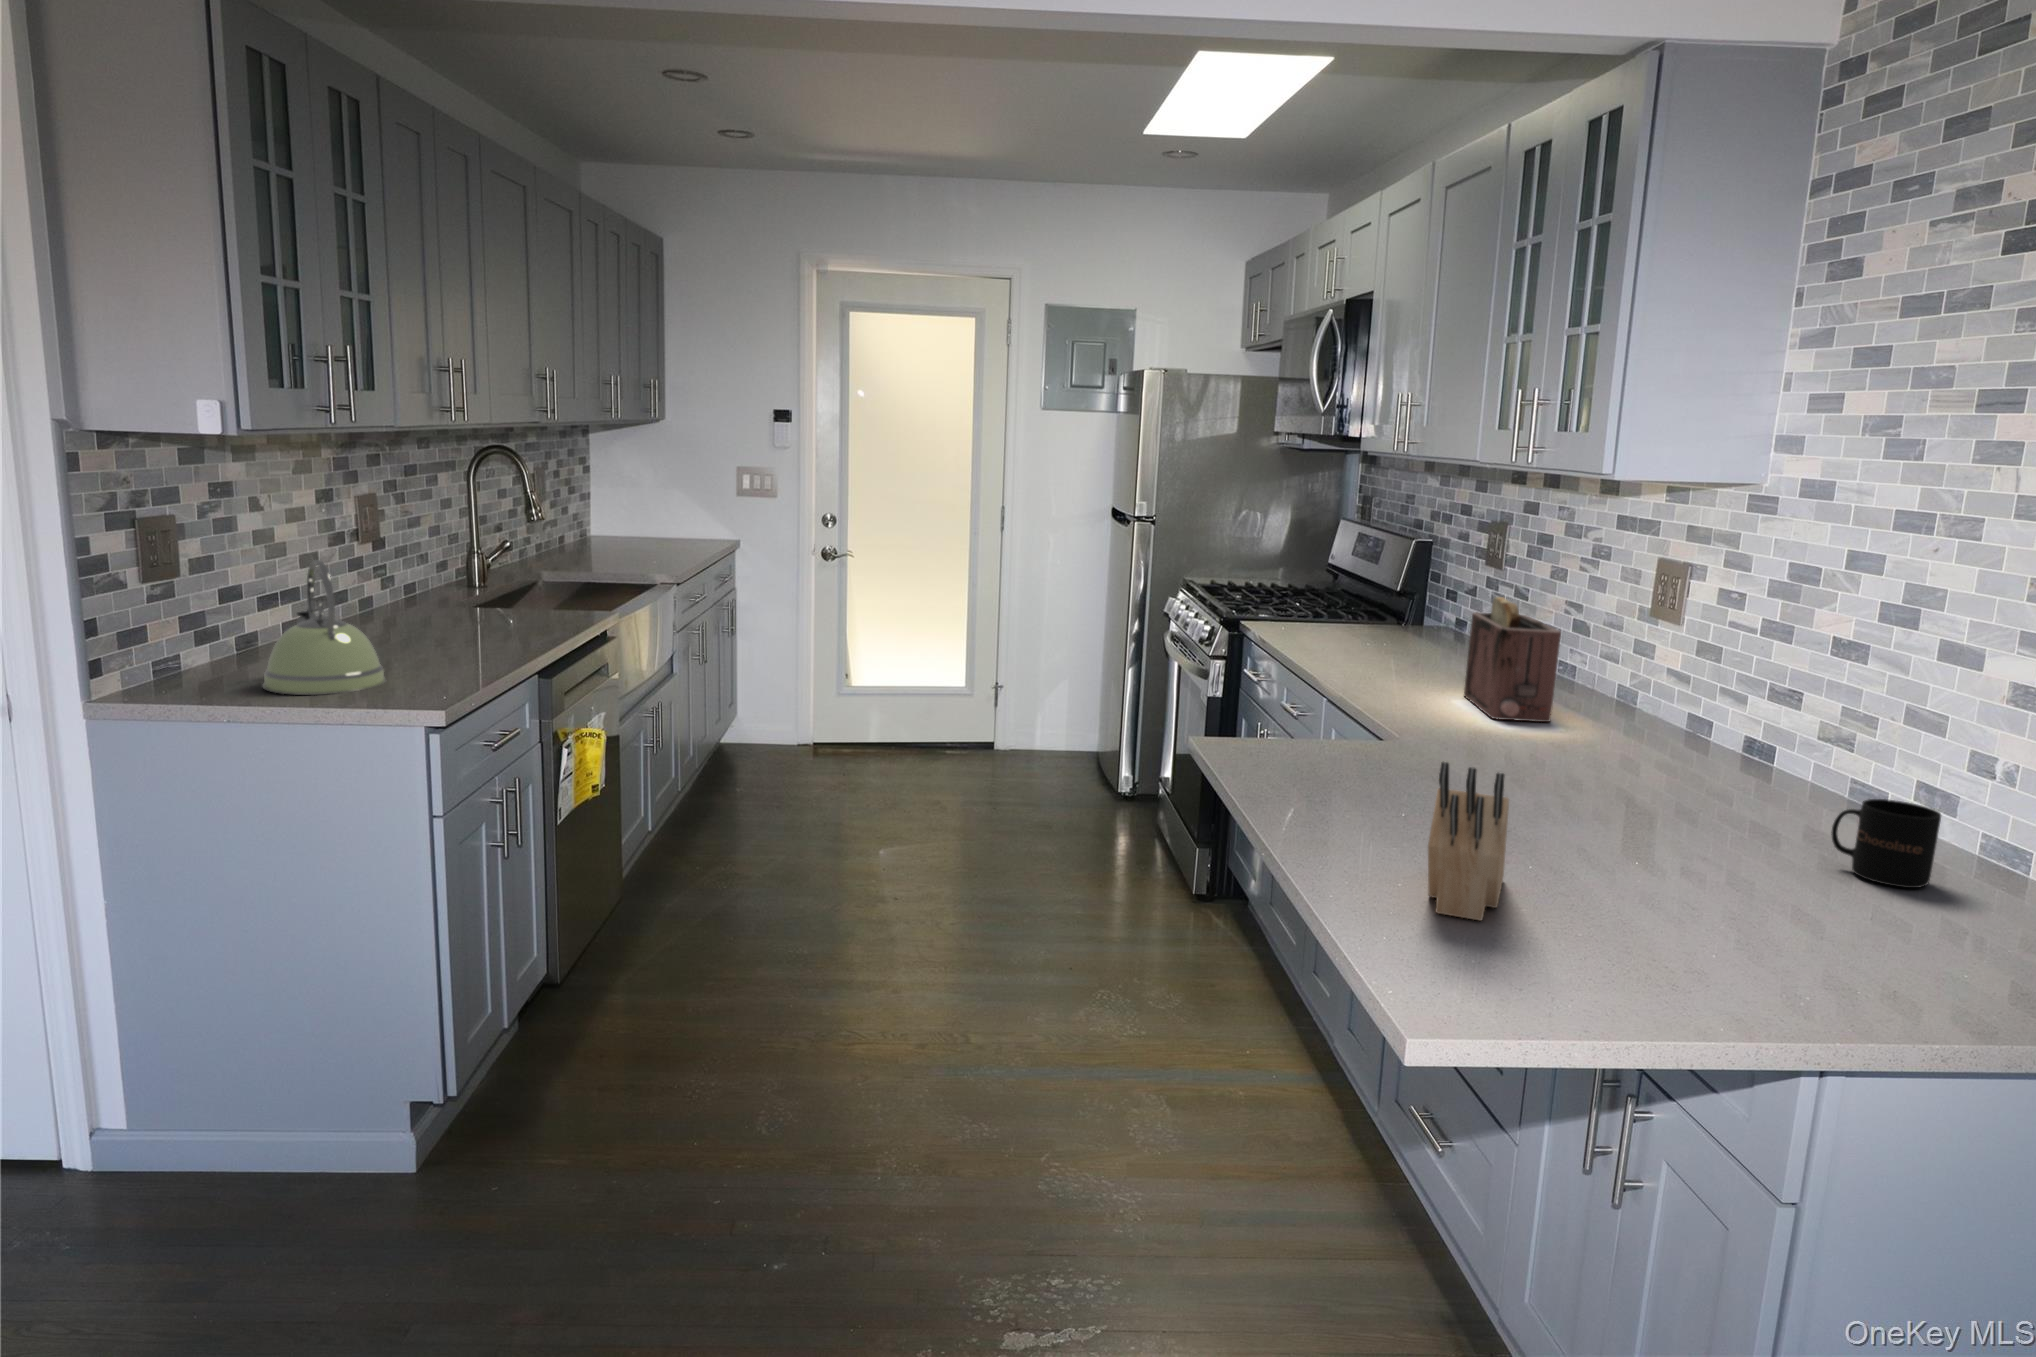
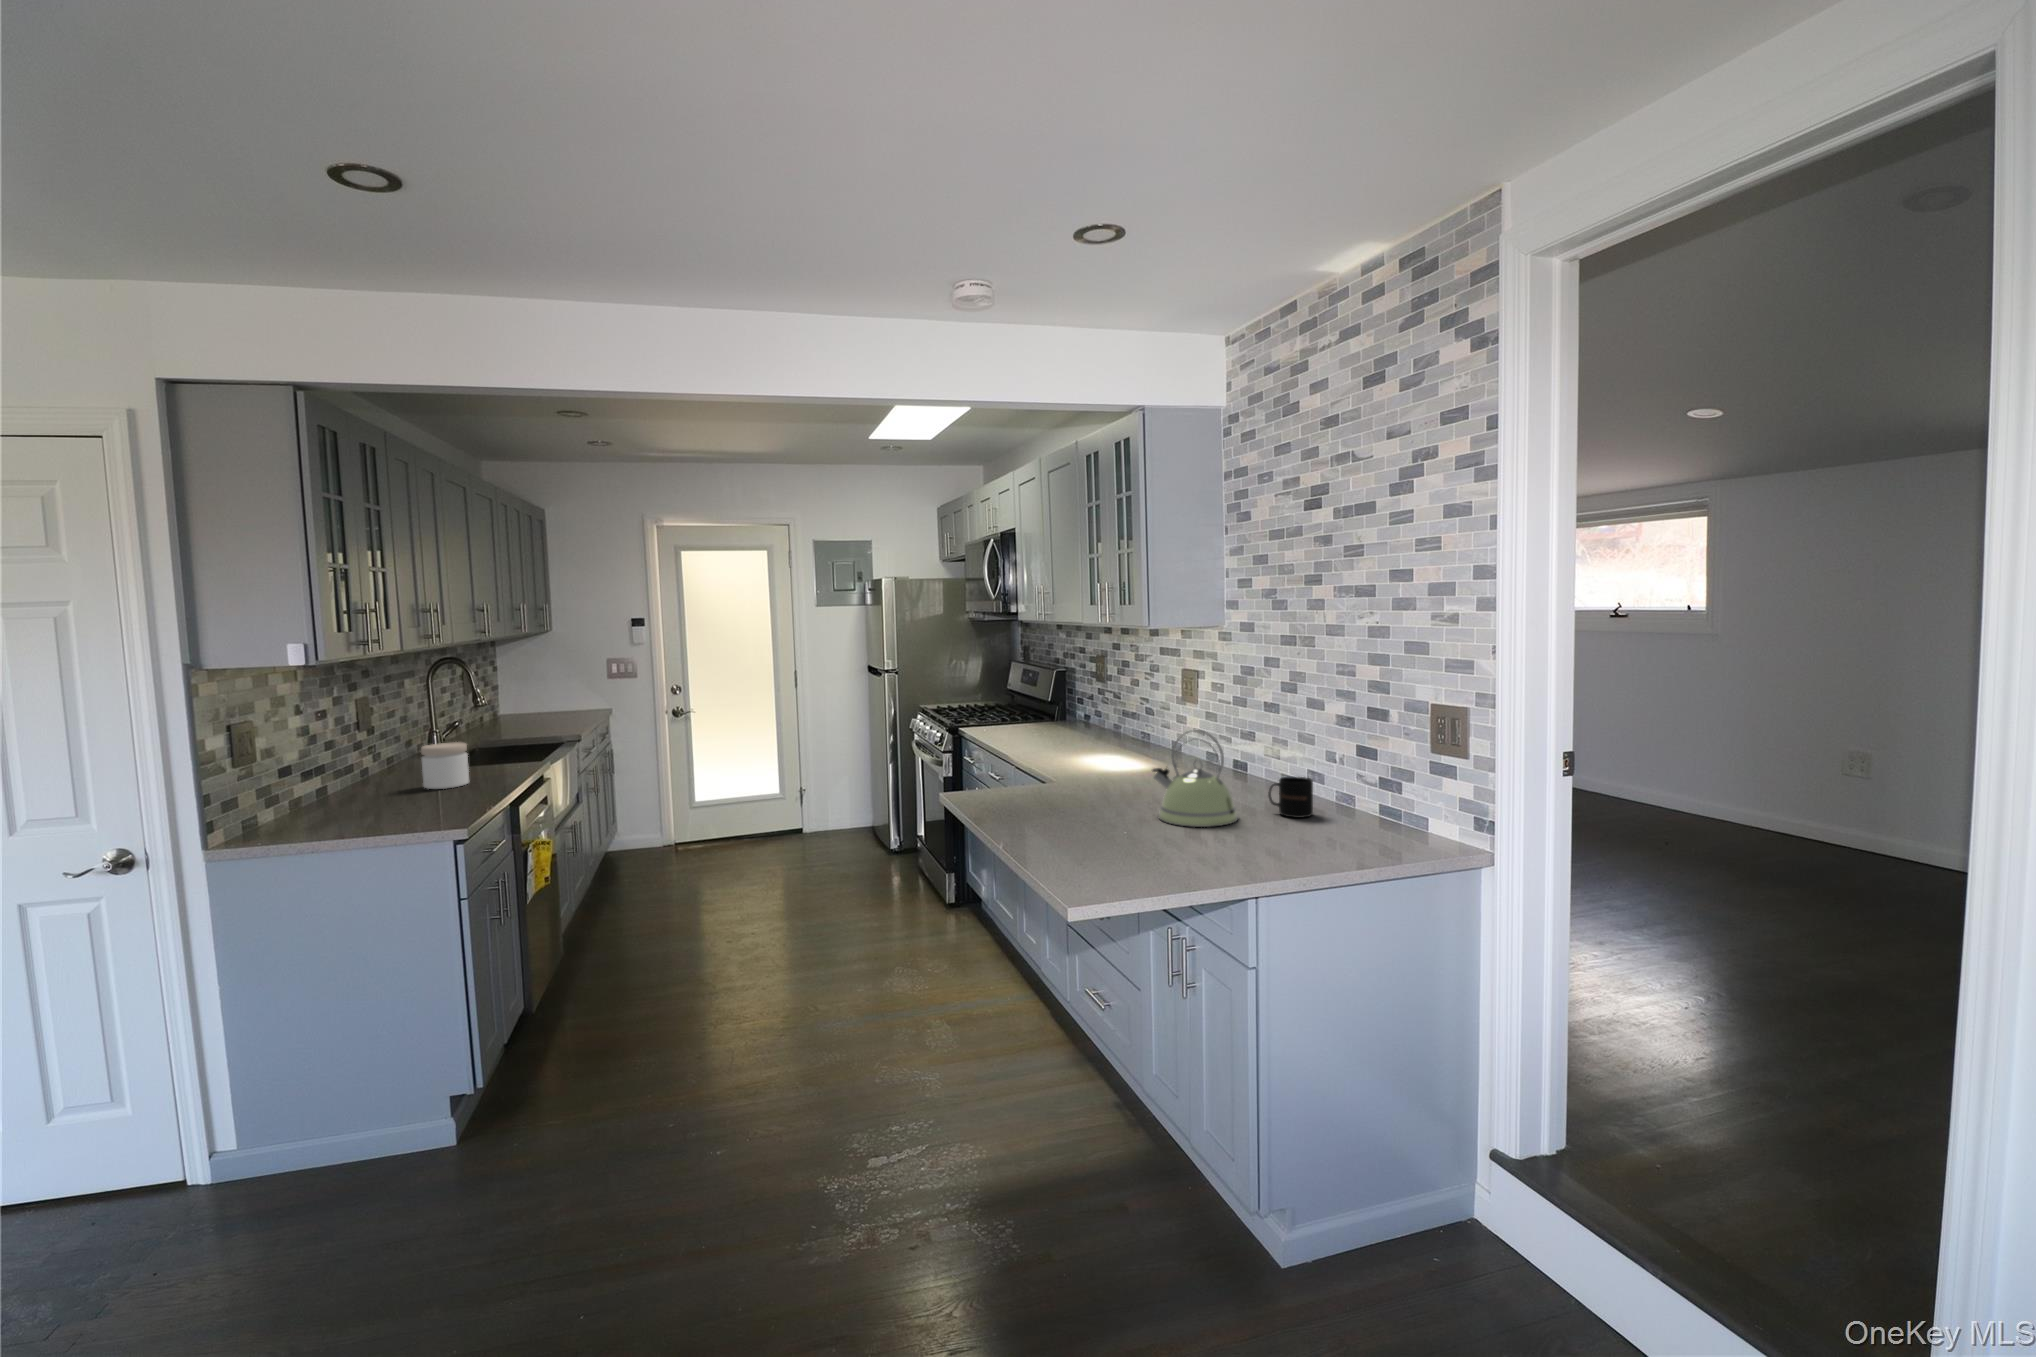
kettle: present [263,560,386,695] -> present [1153,730,1238,827]
jar: none [425,572,490,640] -> present [421,742,469,789]
toaster: present [1464,597,1561,722] -> none [1091,698,1138,765]
knife block: present [1428,762,1509,921] -> none [1079,777,1118,856]

